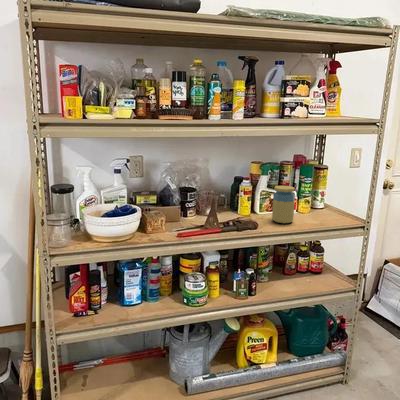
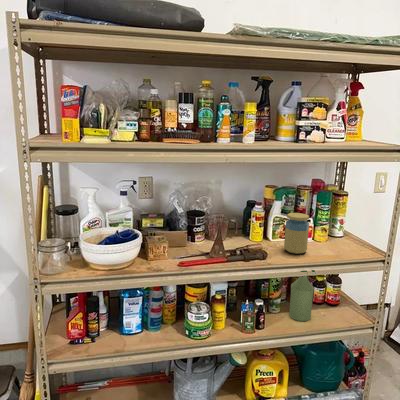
spray bottle: none [277,231,304,288] -> present [289,270,315,321]

